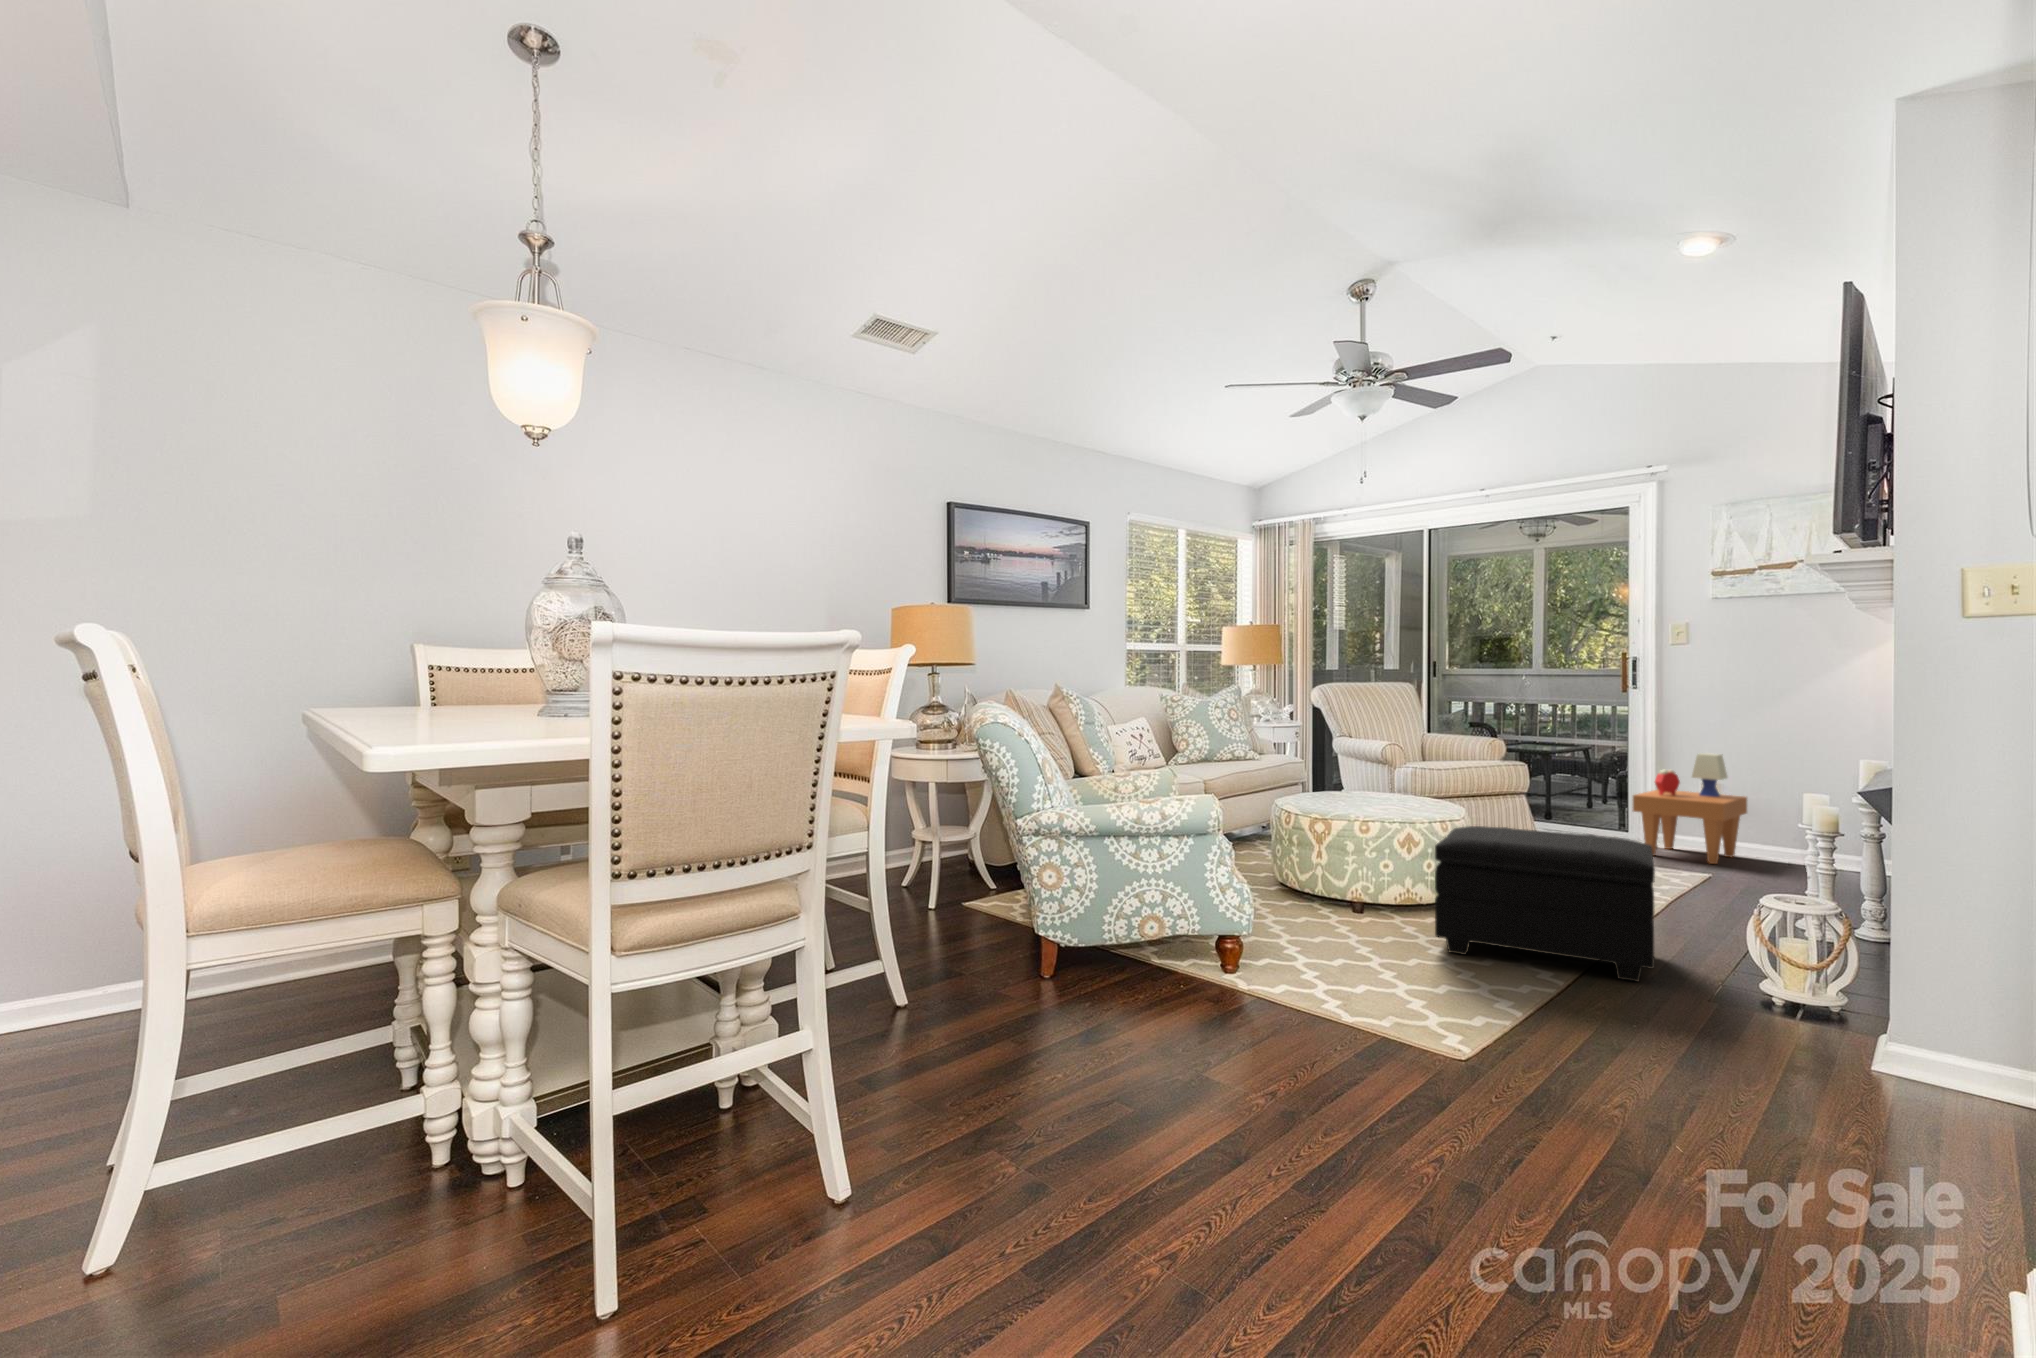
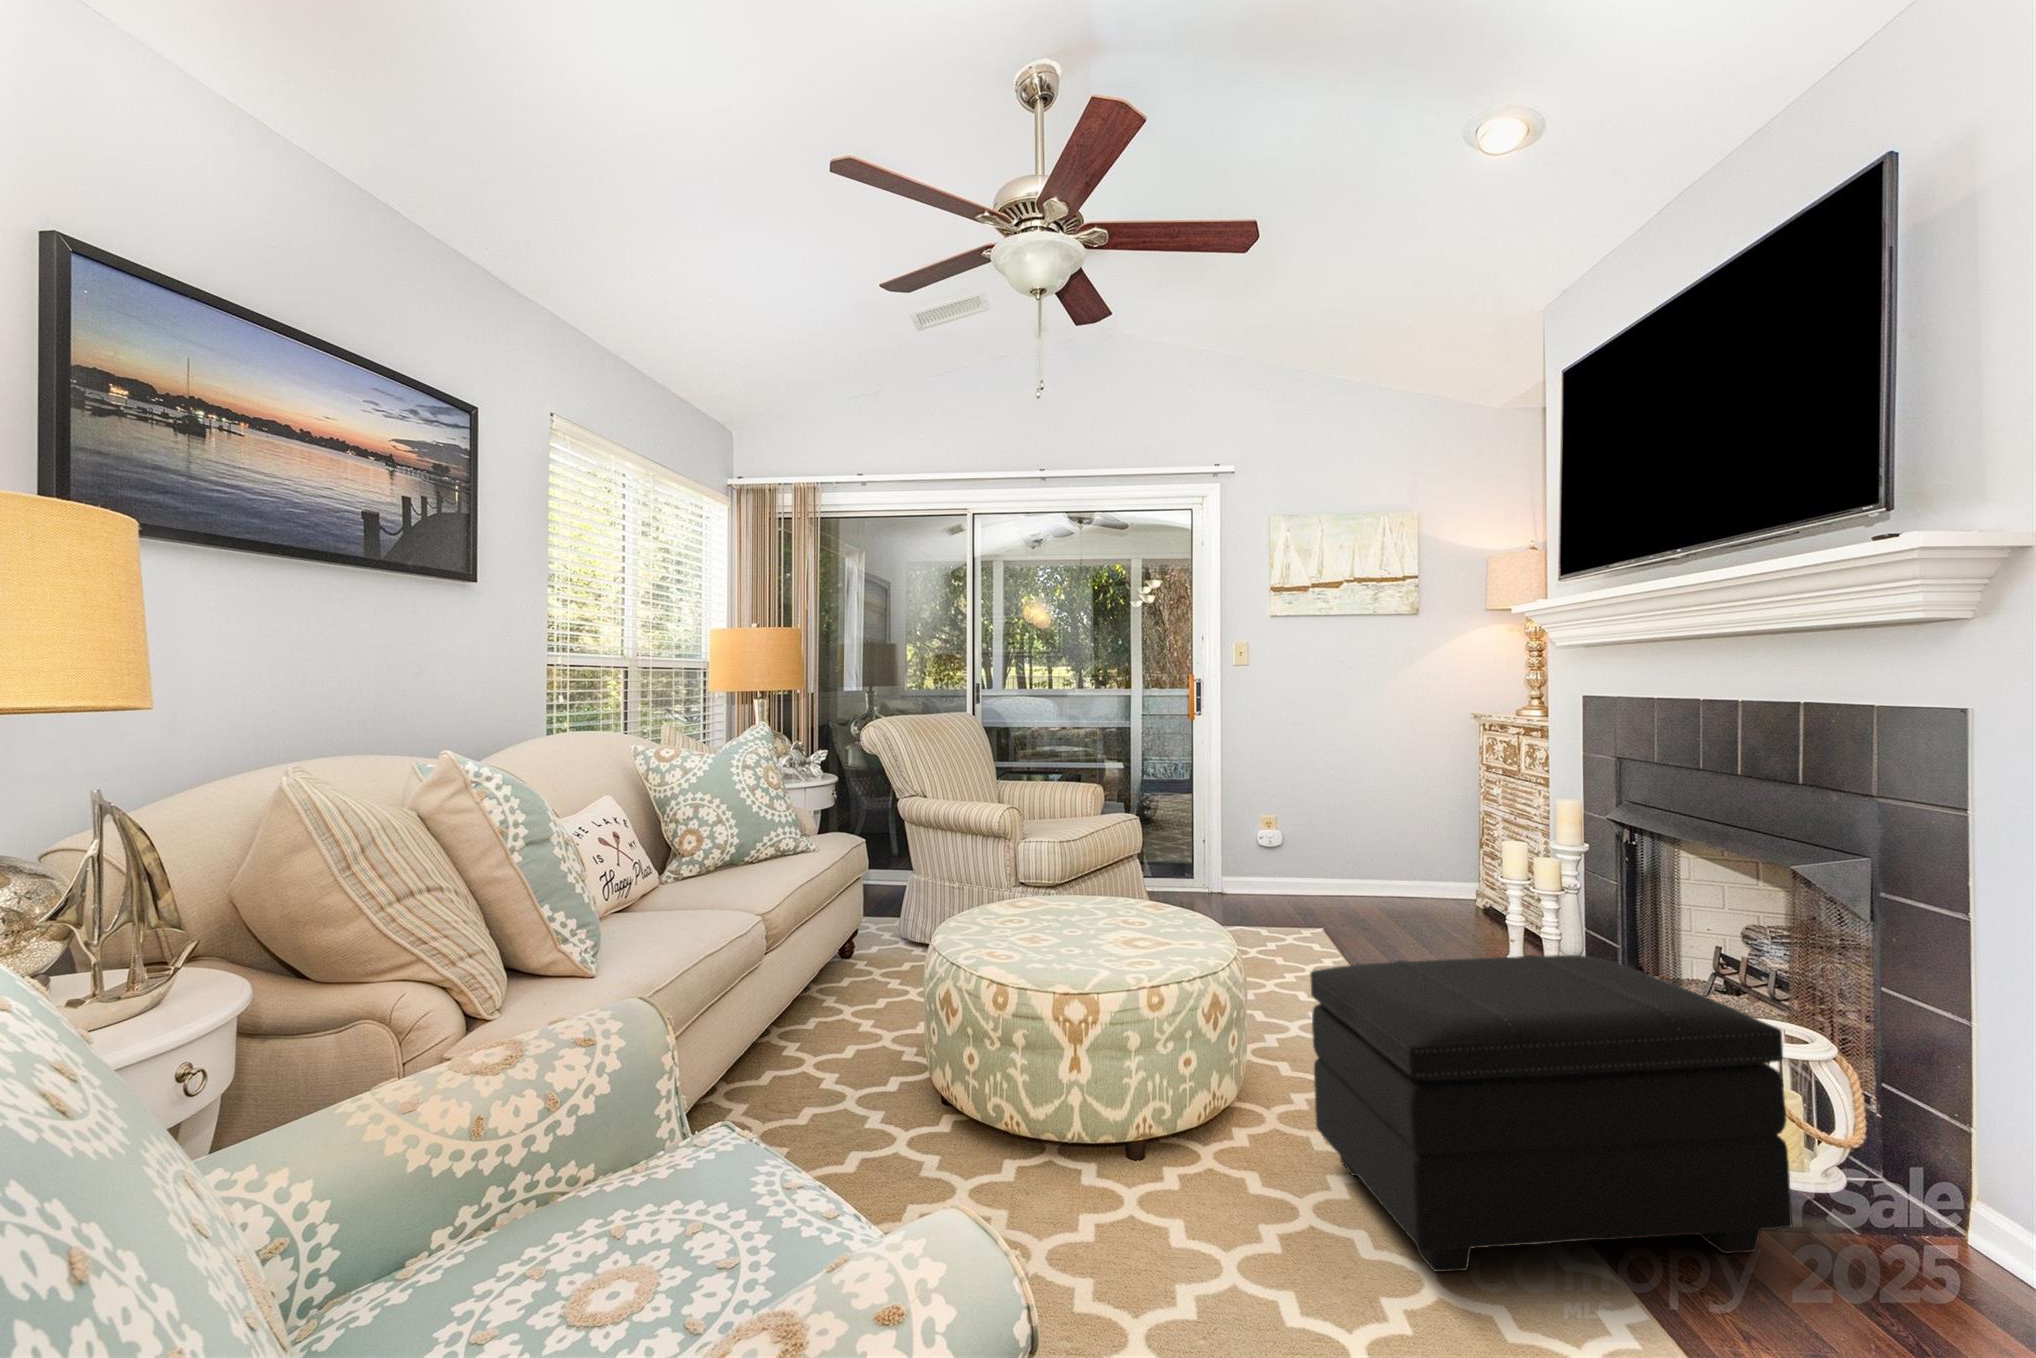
side table: present [1633,753,1747,864] -> none [1266,788,1366,922]

